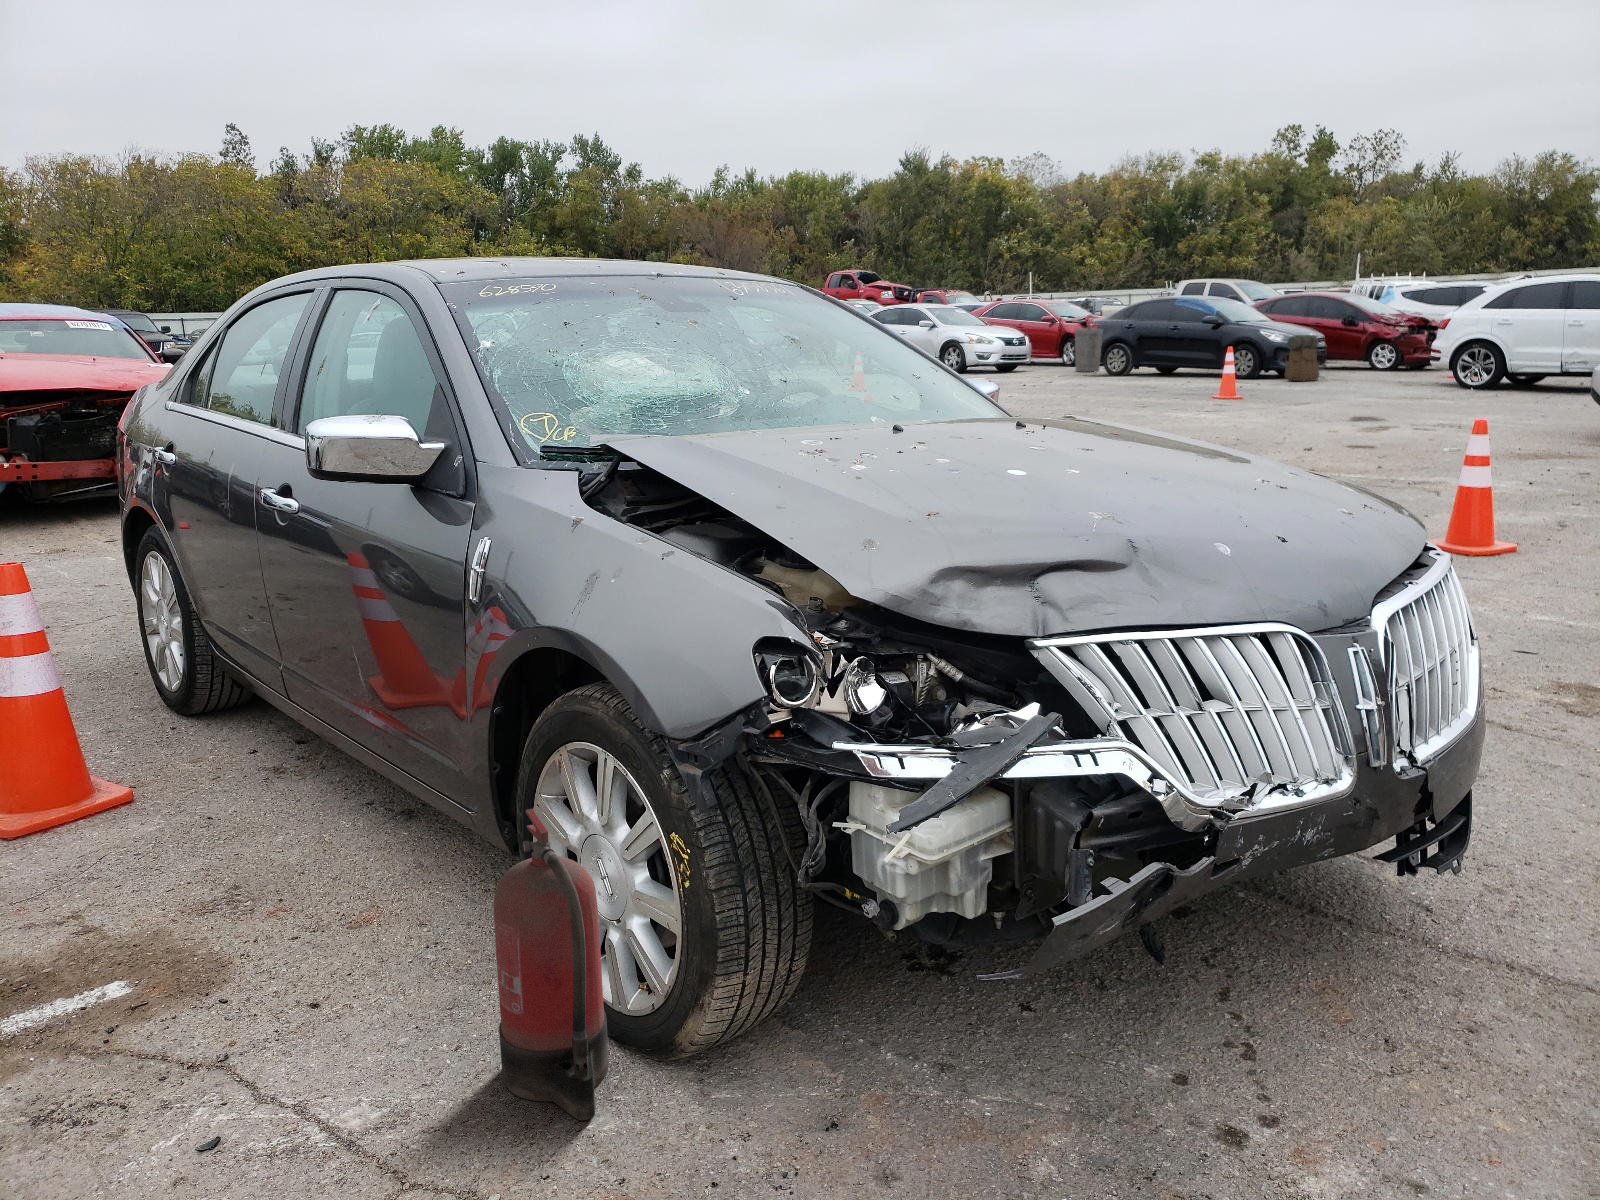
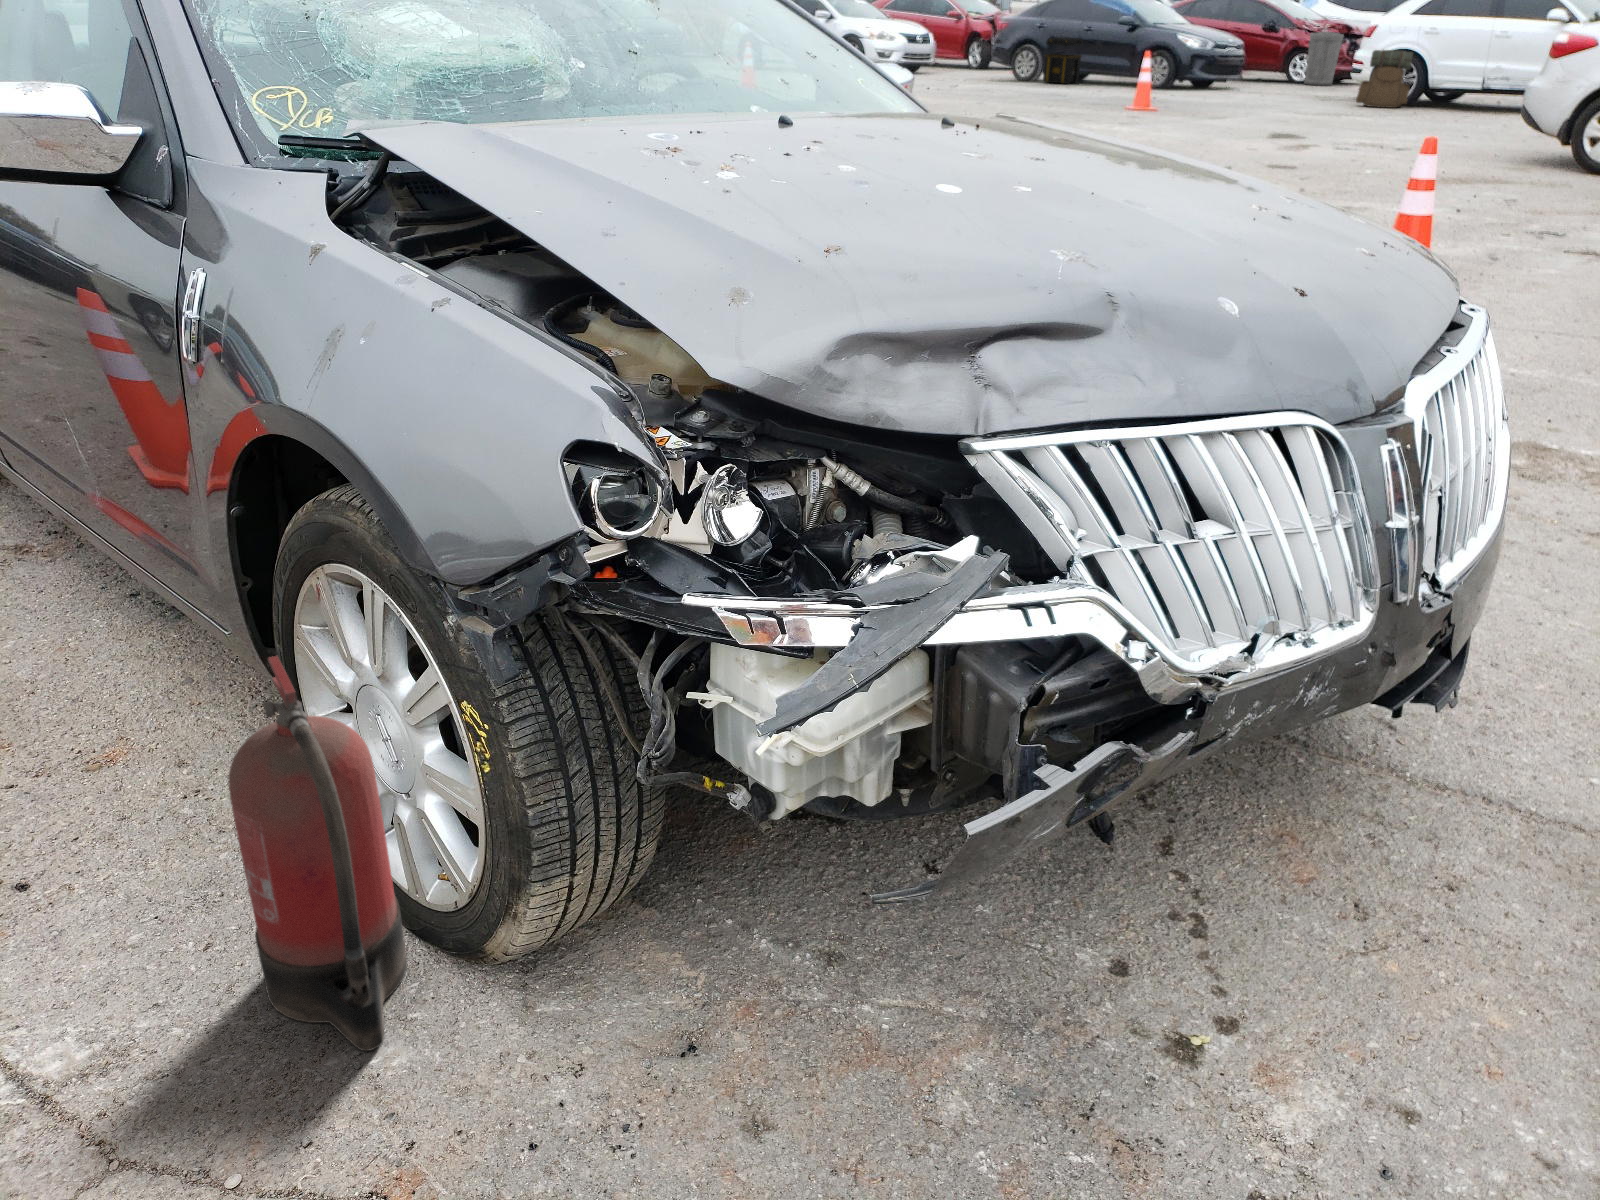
trash can: present [1075,325,1103,372] -> present [1304,29,1344,86]
backpack: present [1284,335,1320,381] -> present [1356,50,1413,108]
toolbox: none [1135,337,1171,378] -> present [1043,37,1083,84]

